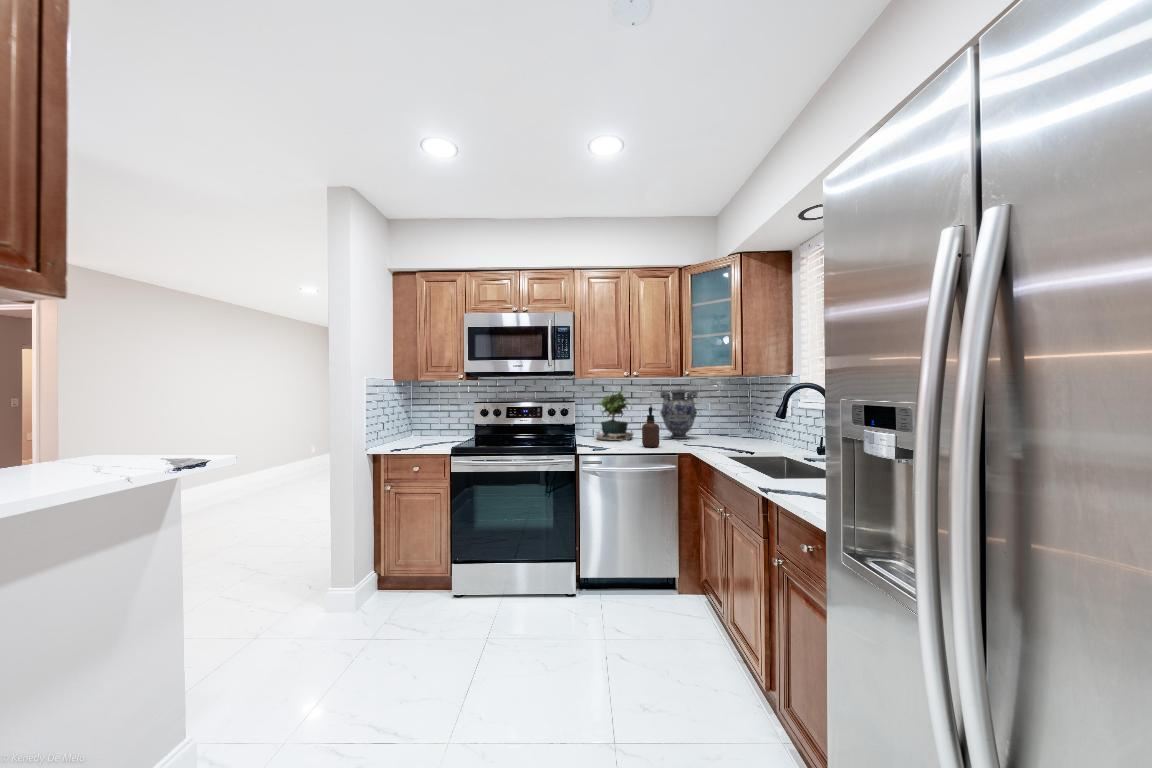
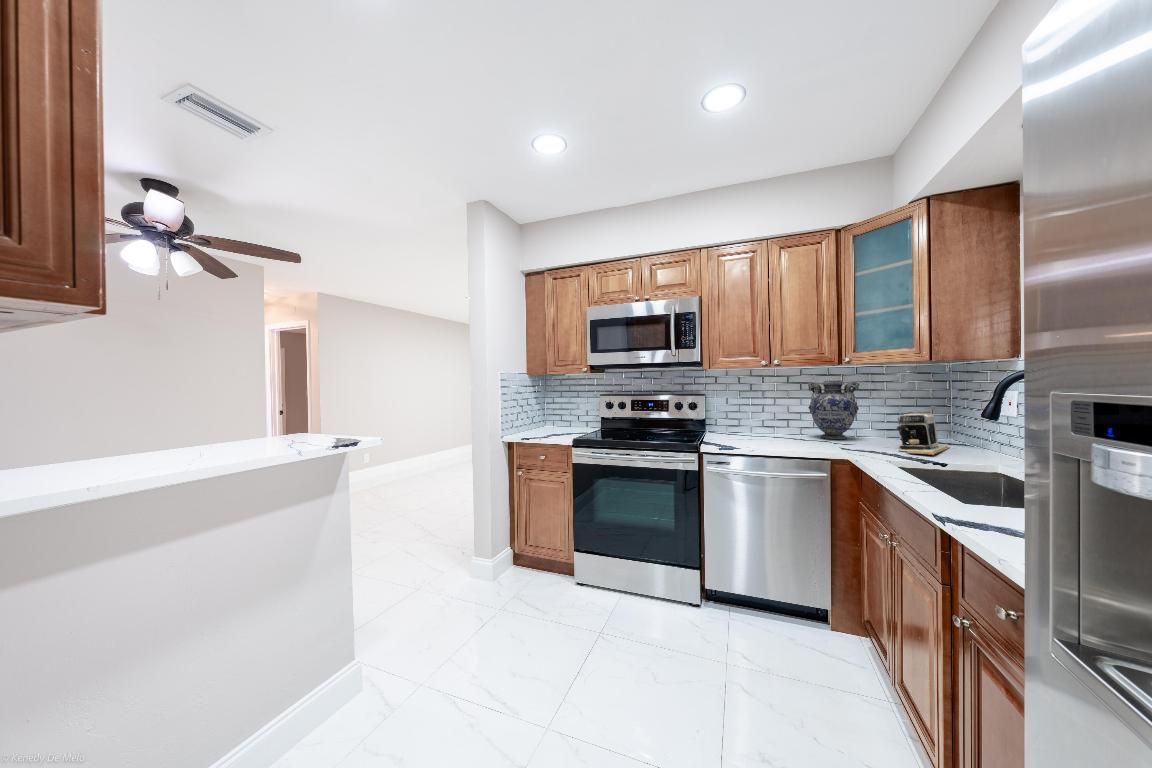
potted plant: present [596,391,633,440] -> none [726,382,774,439]
soap dispenser: present [642,407,659,447] -> none [782,402,804,449]
coffee maker: none [723,414,757,447] -> present [897,412,950,455]

